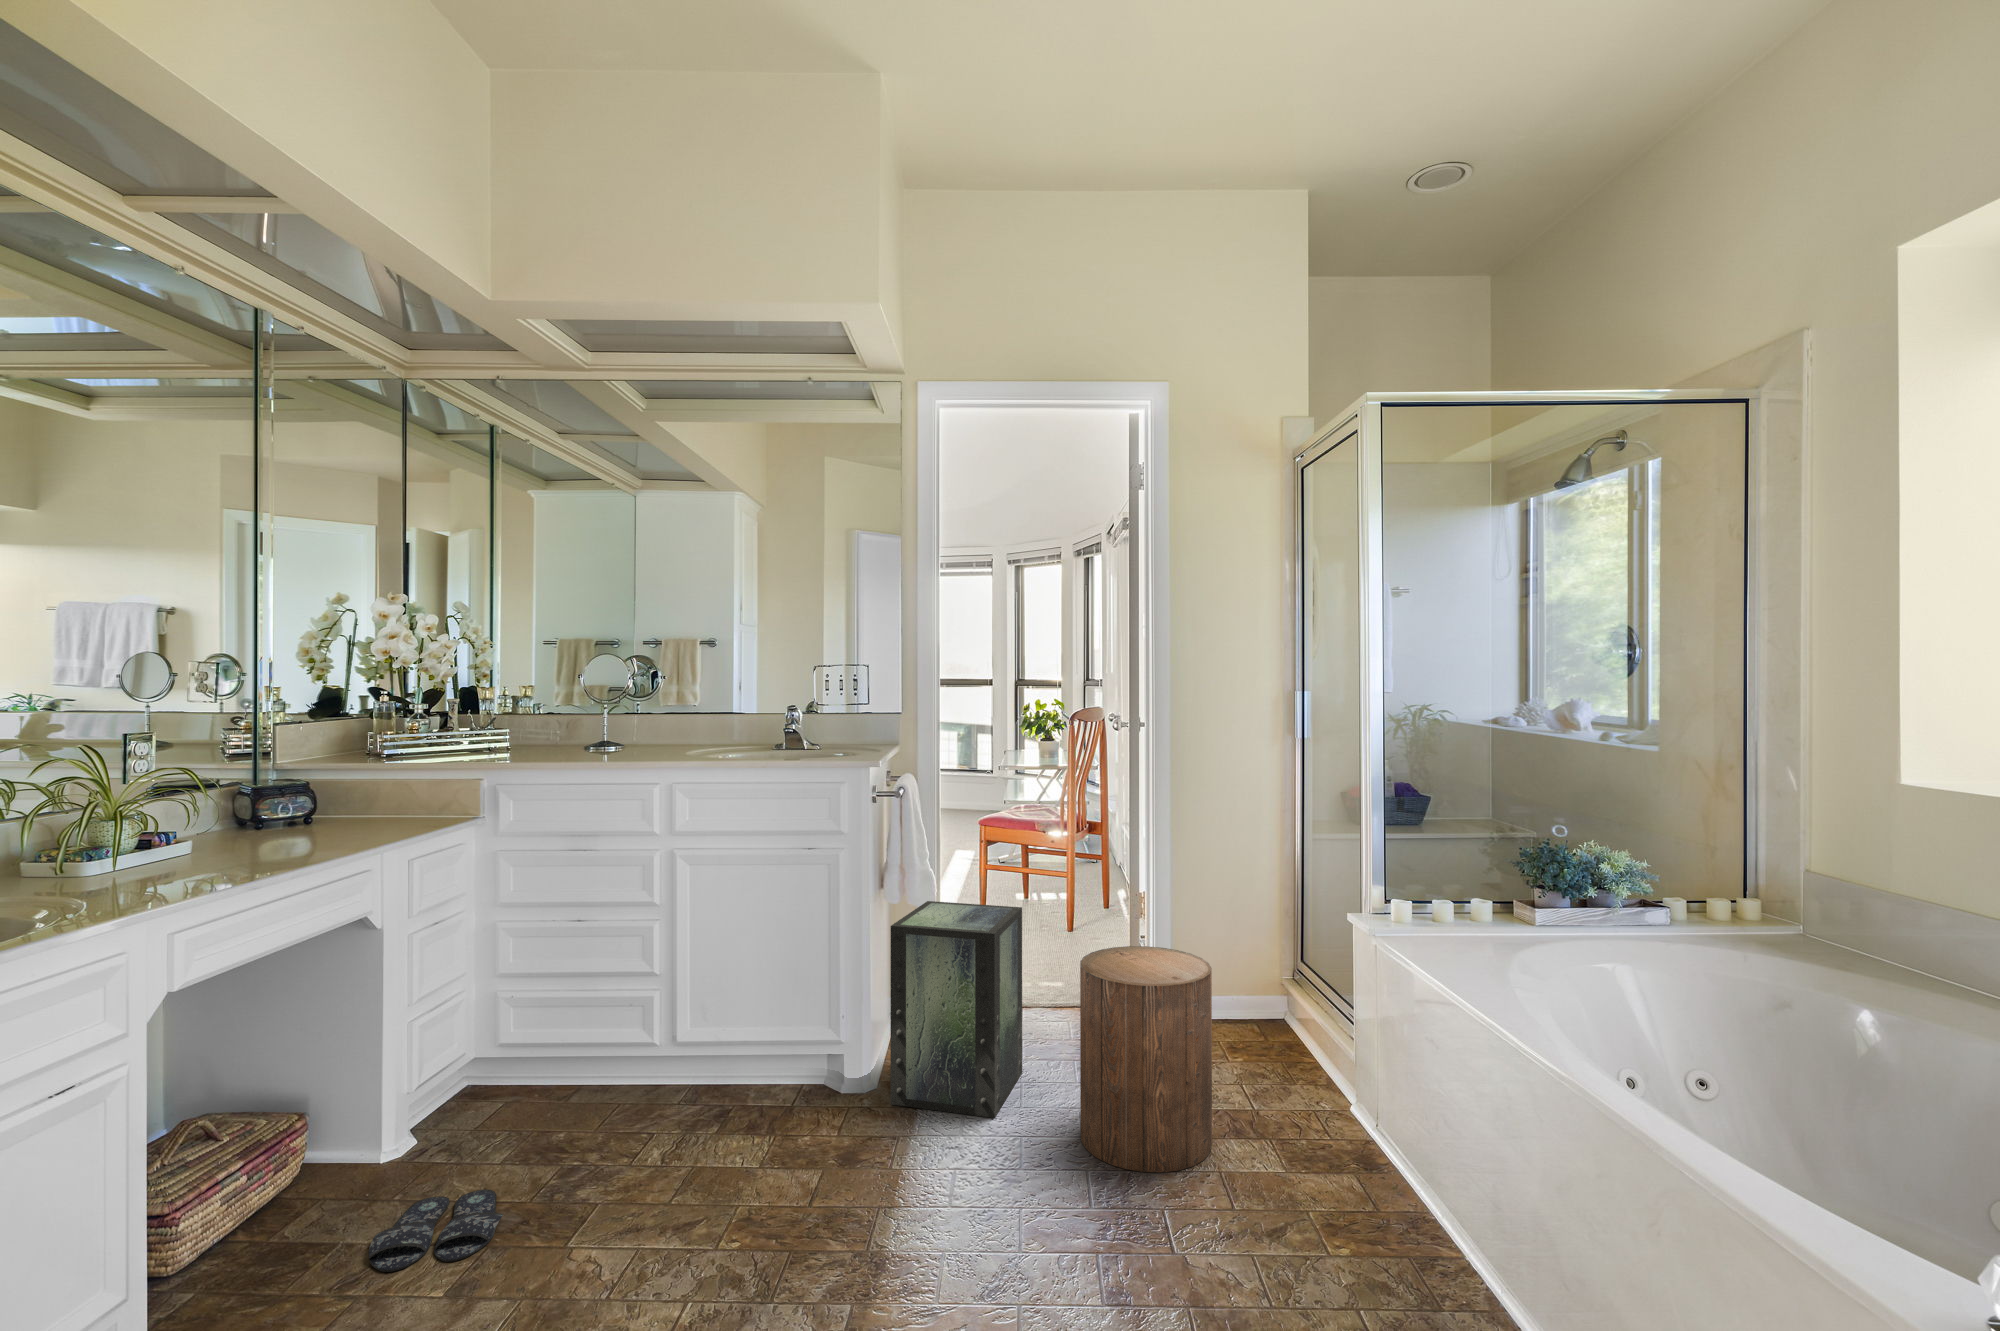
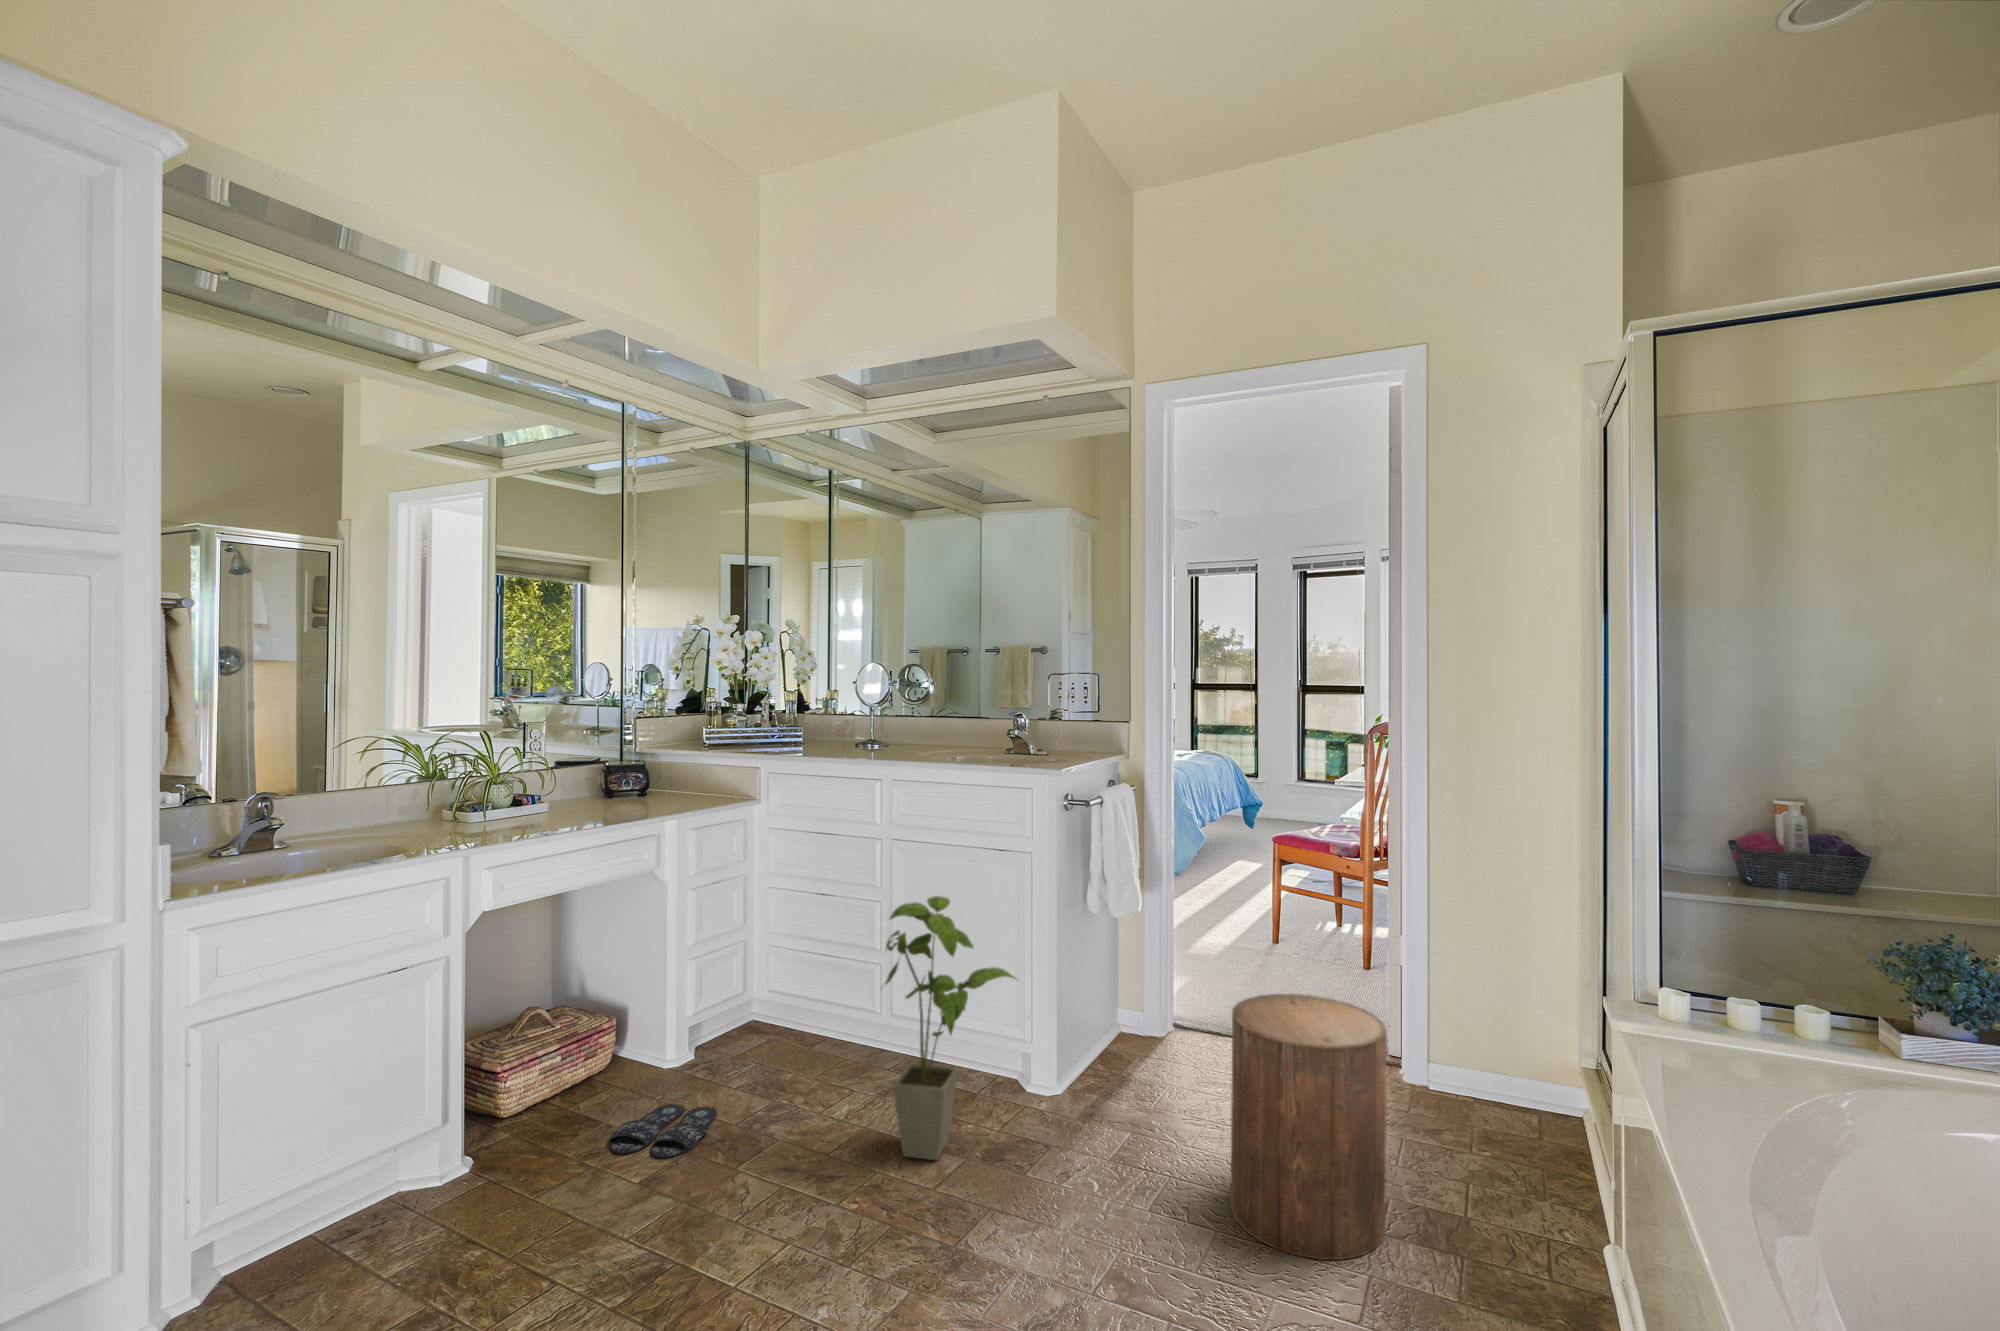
house plant: none [719,898,865,1183] -> present [885,896,1016,1160]
storage box: present [890,901,1022,1118] -> none [1066,916,1219,1152]

